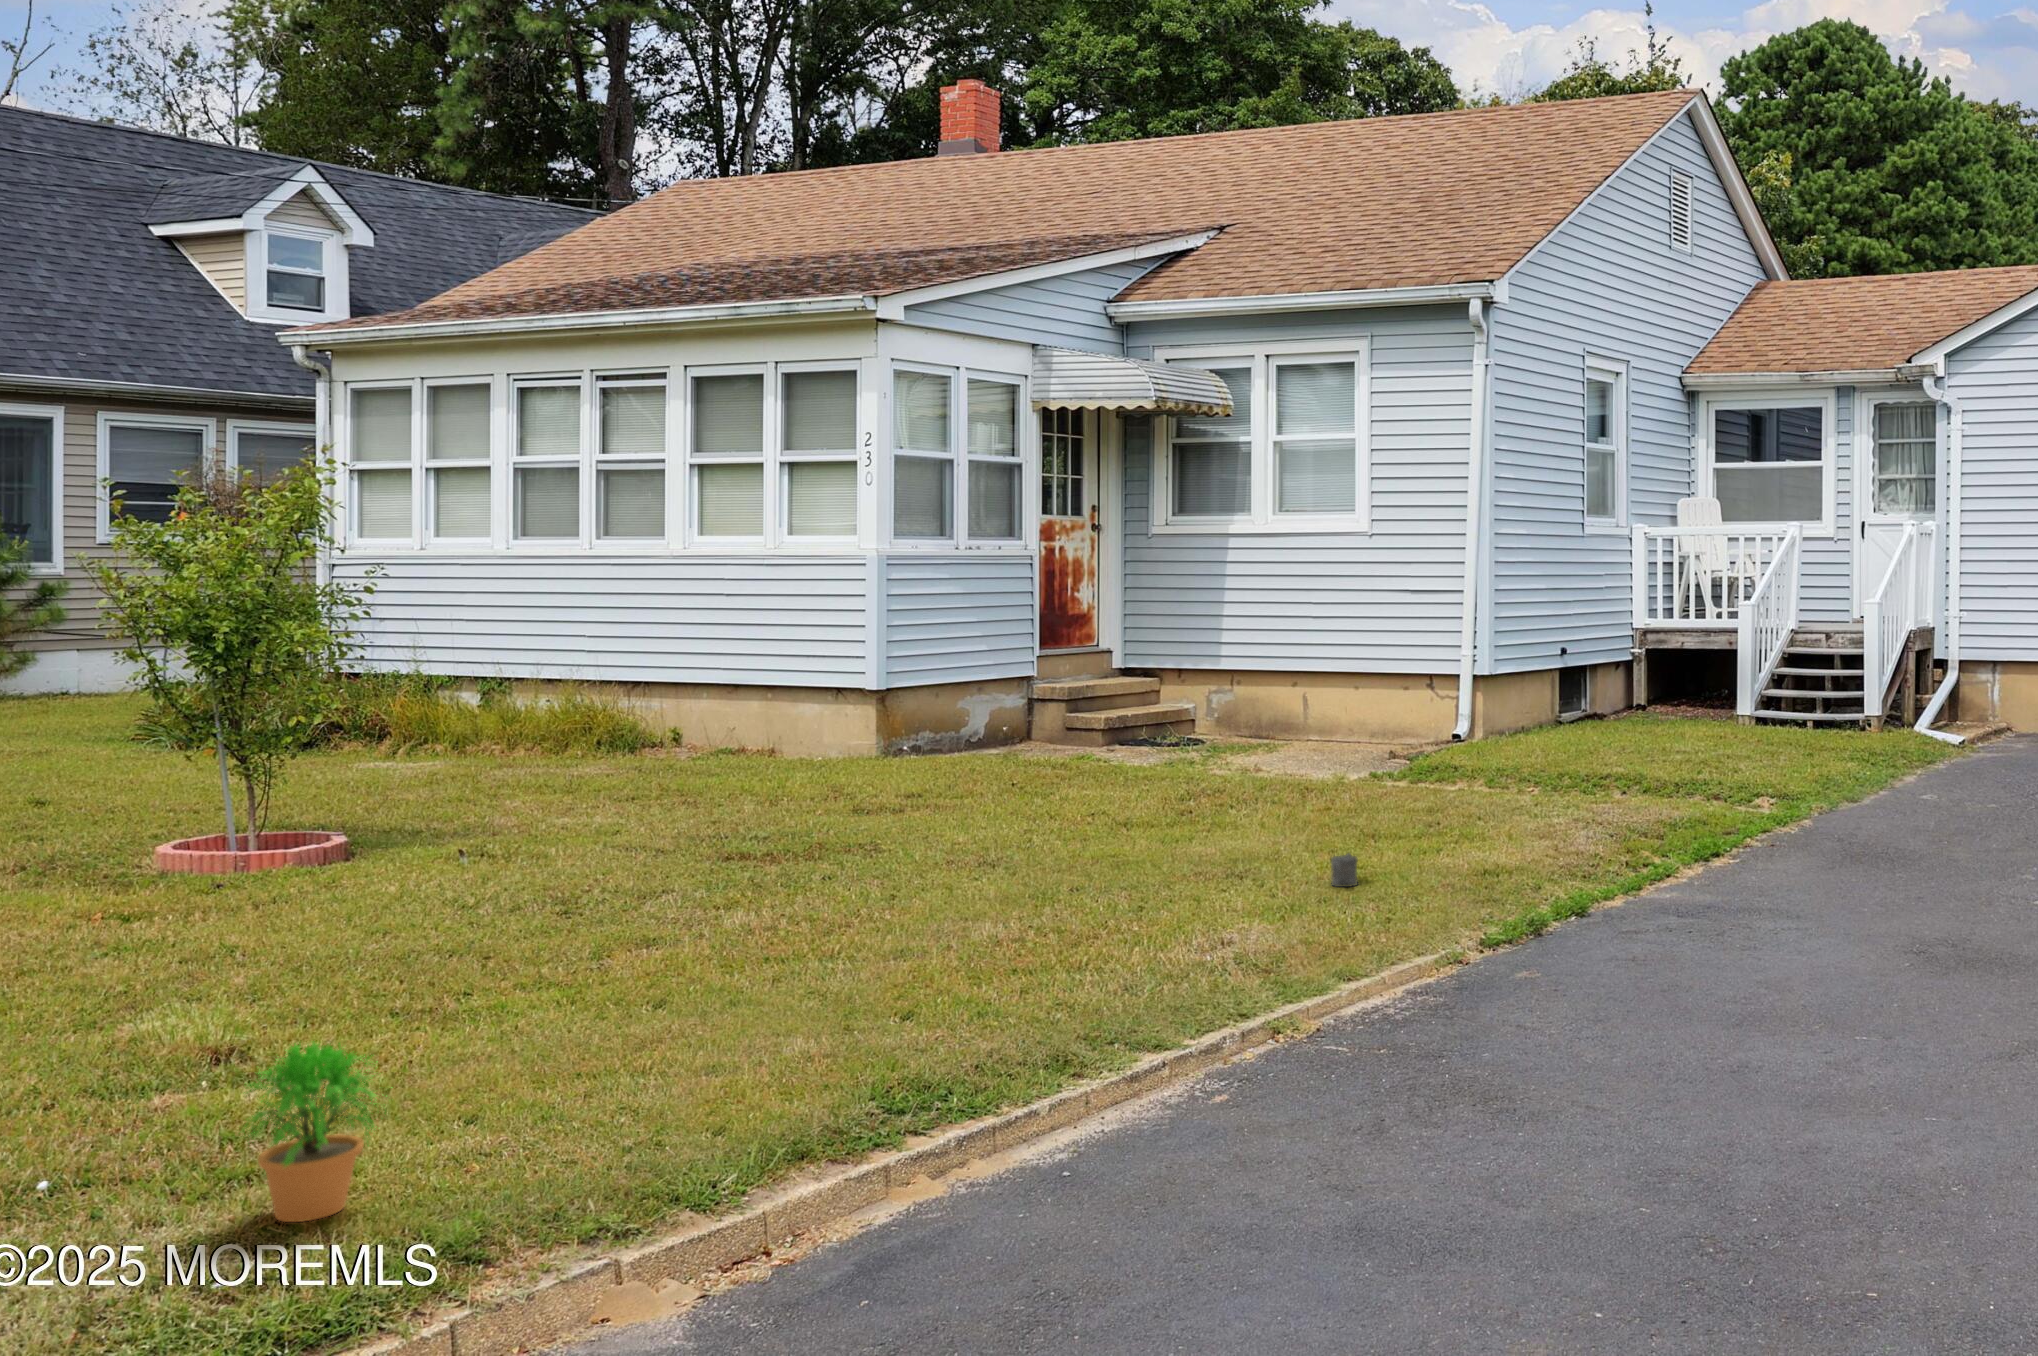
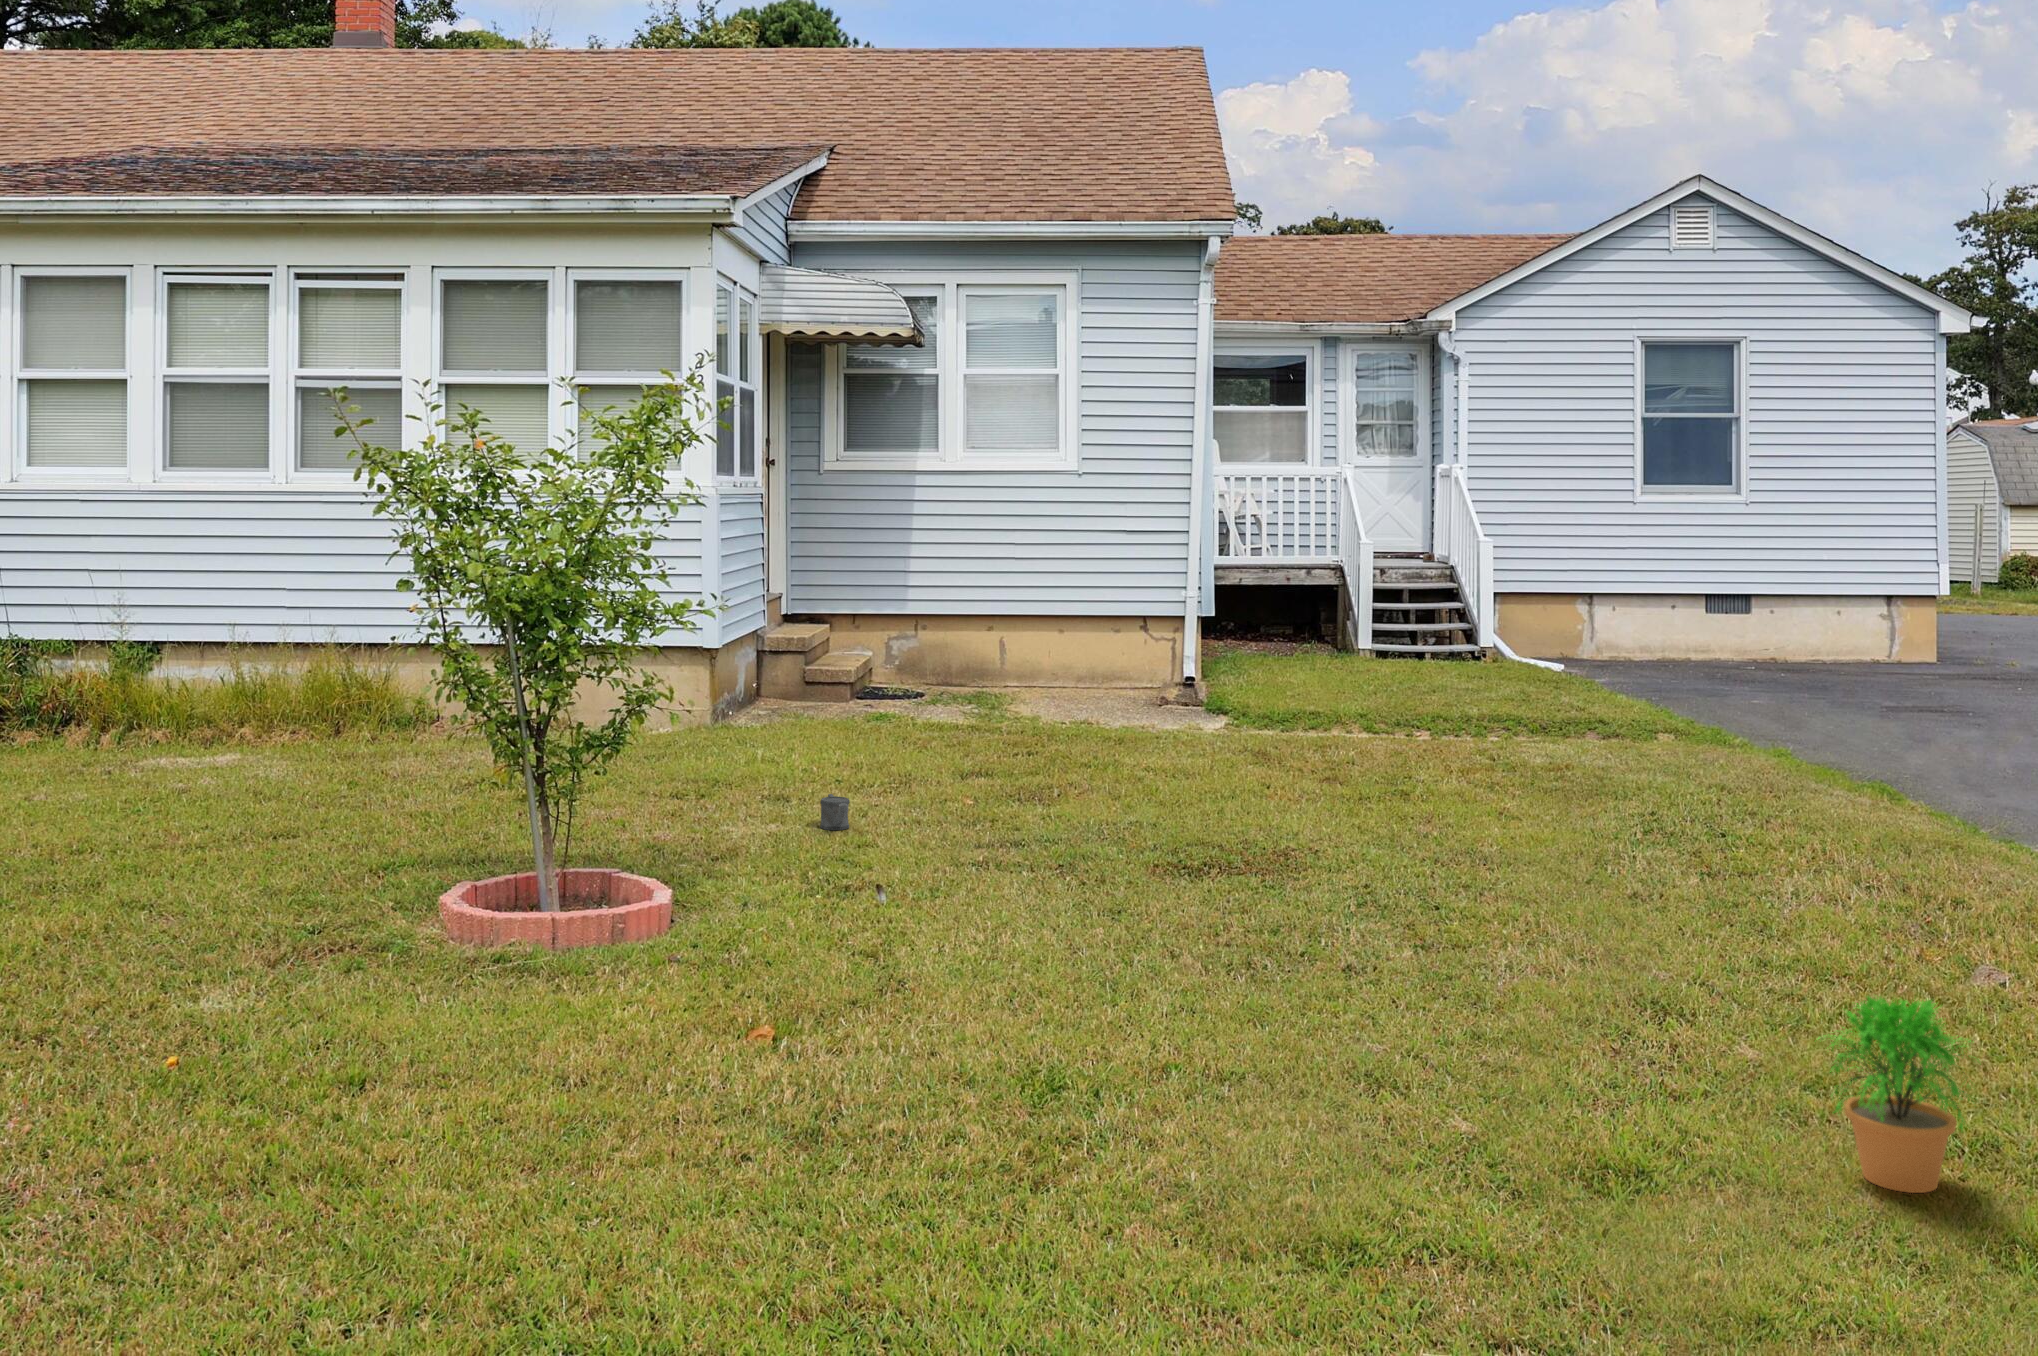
watering can: present [1331,853,1358,887] -> present [820,794,850,830]

